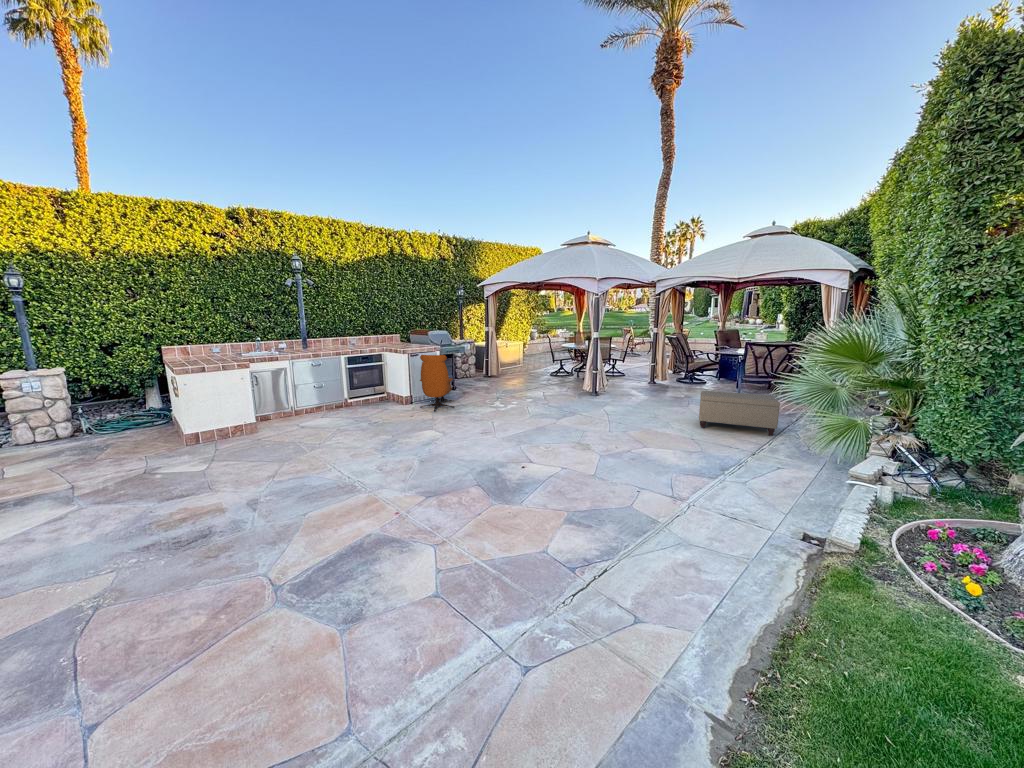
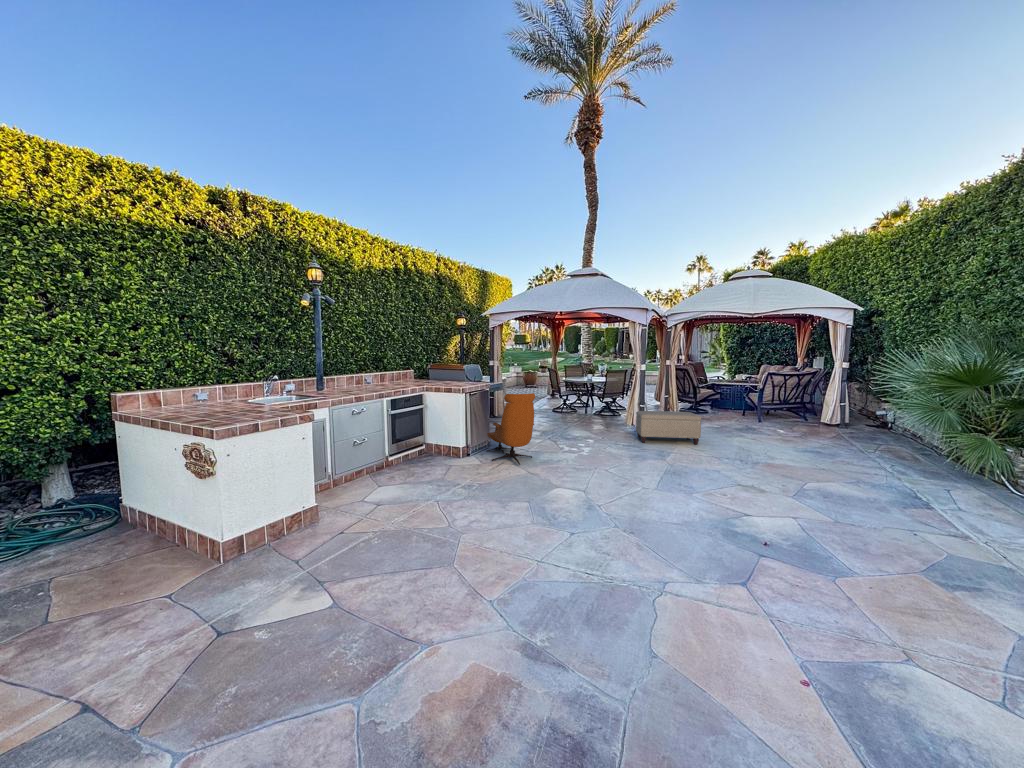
ottoman: present [699,391,780,436] -> present [636,411,701,444]

